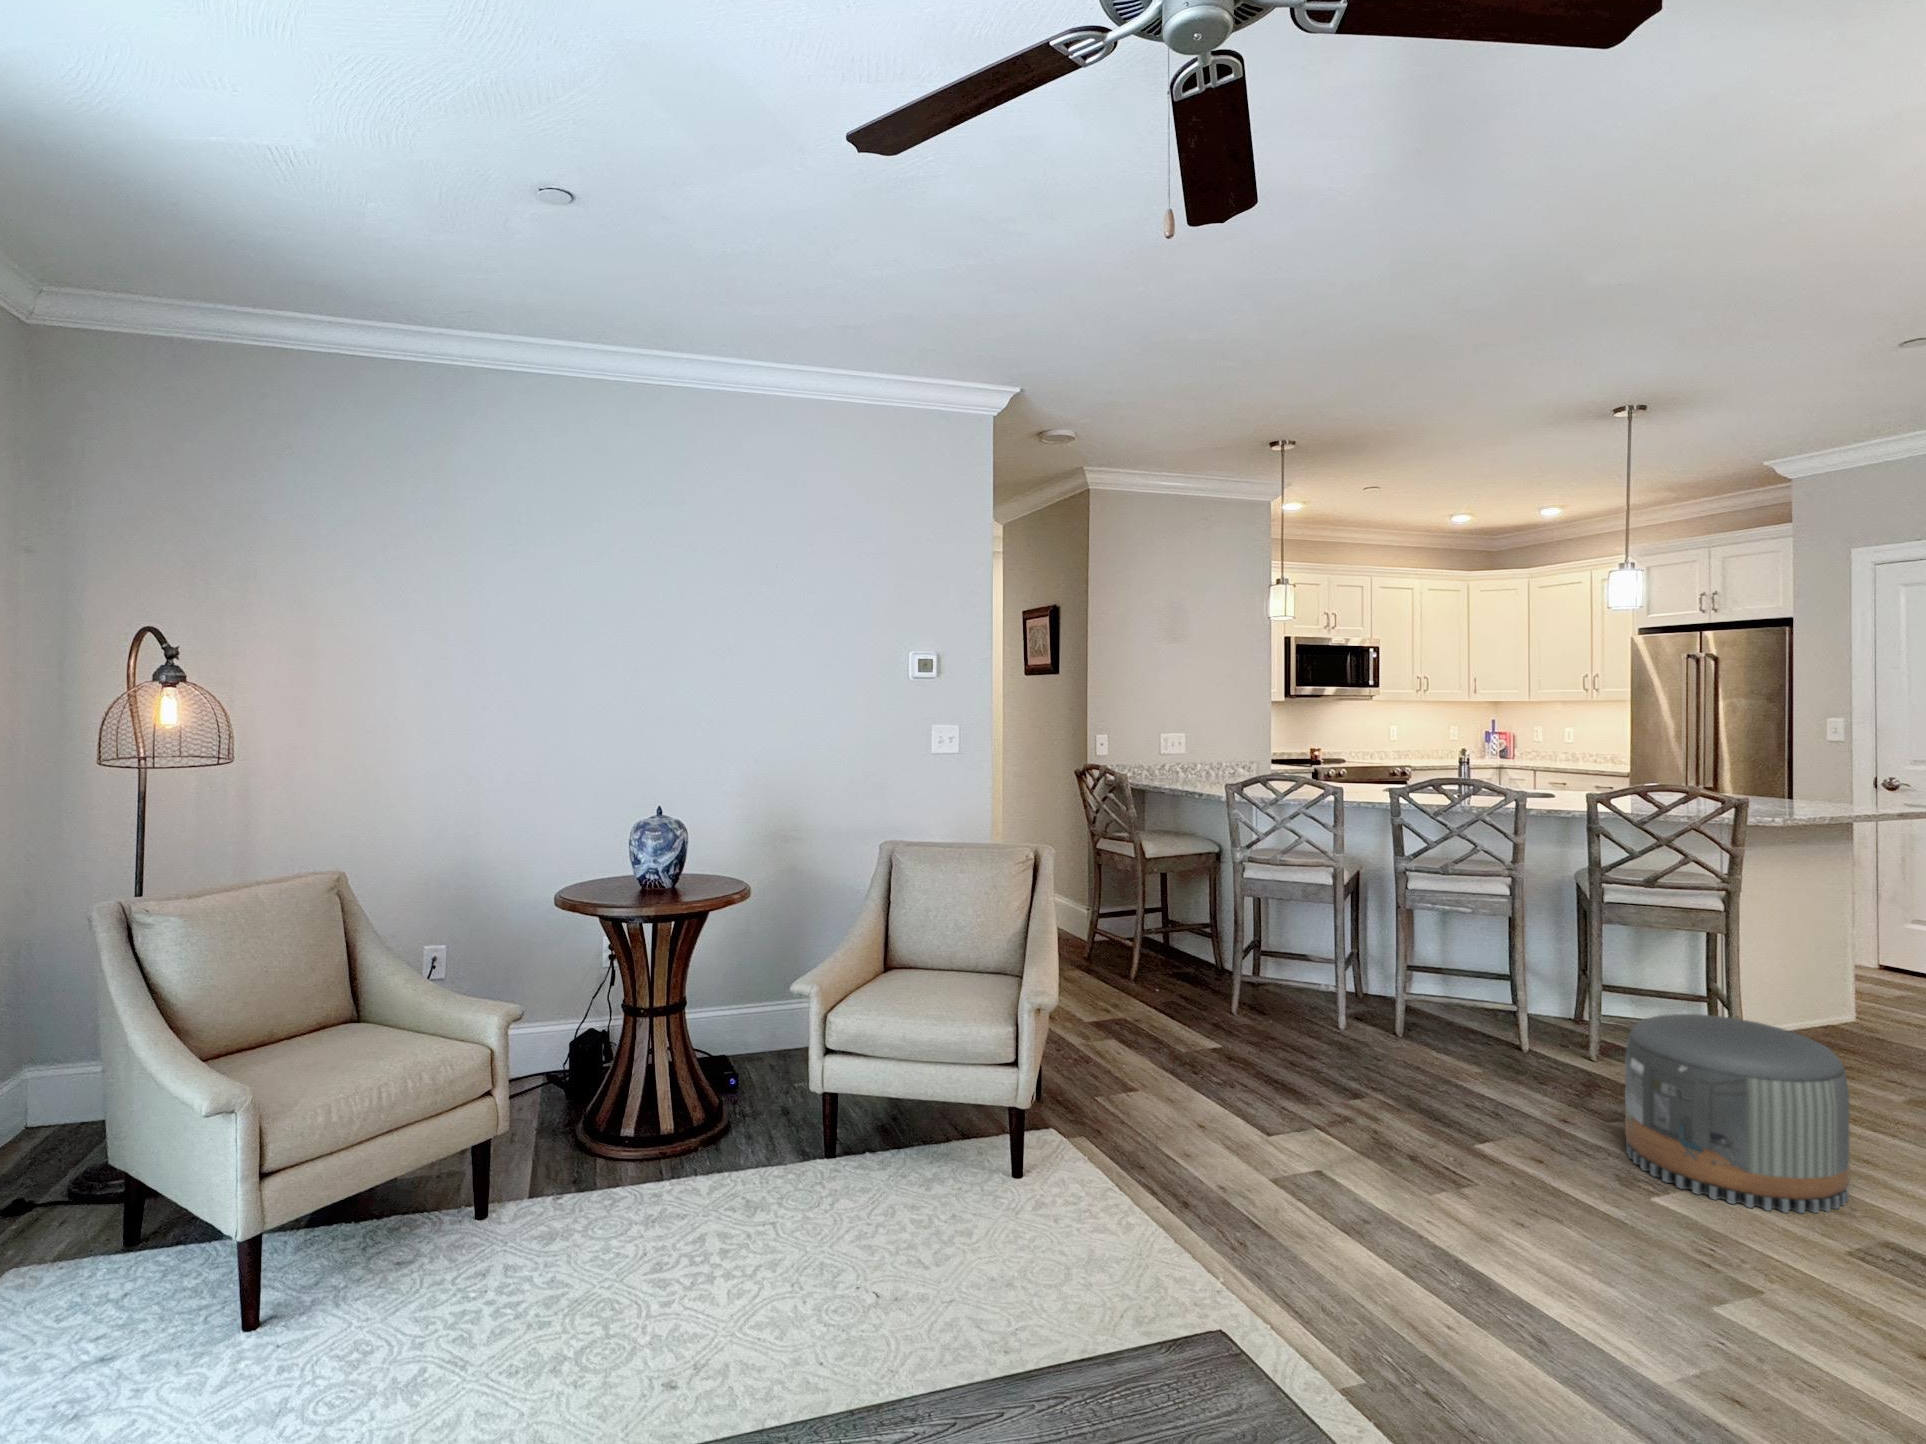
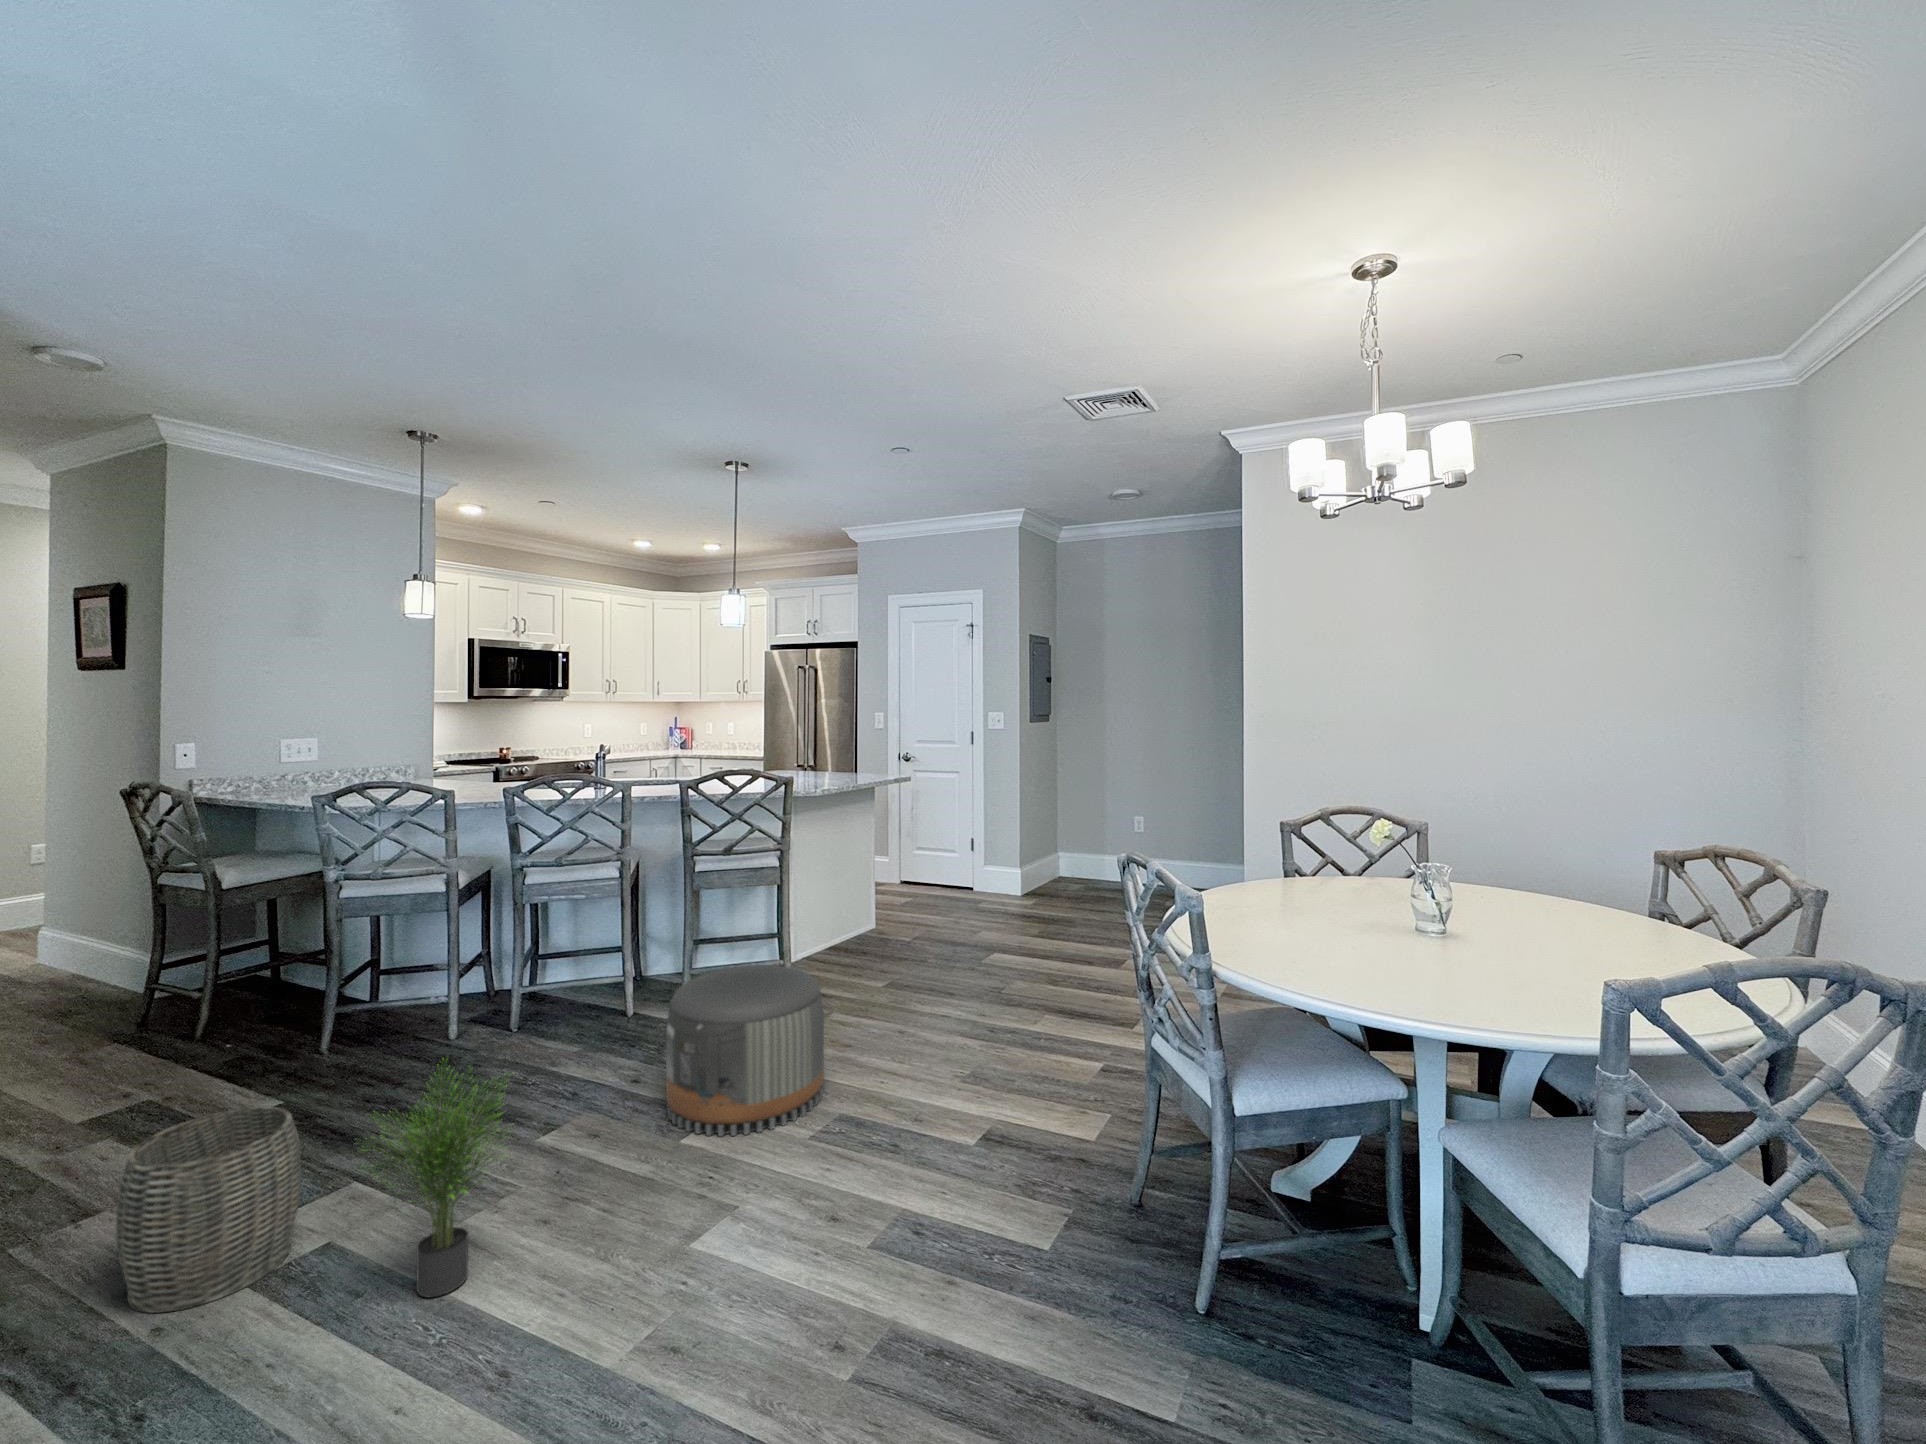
potted plant: none [1376,1027,1530,1241] -> present [365,1067,510,1297]
woven basket: none [1201,1033,1315,1179] -> present [116,1107,301,1313]

